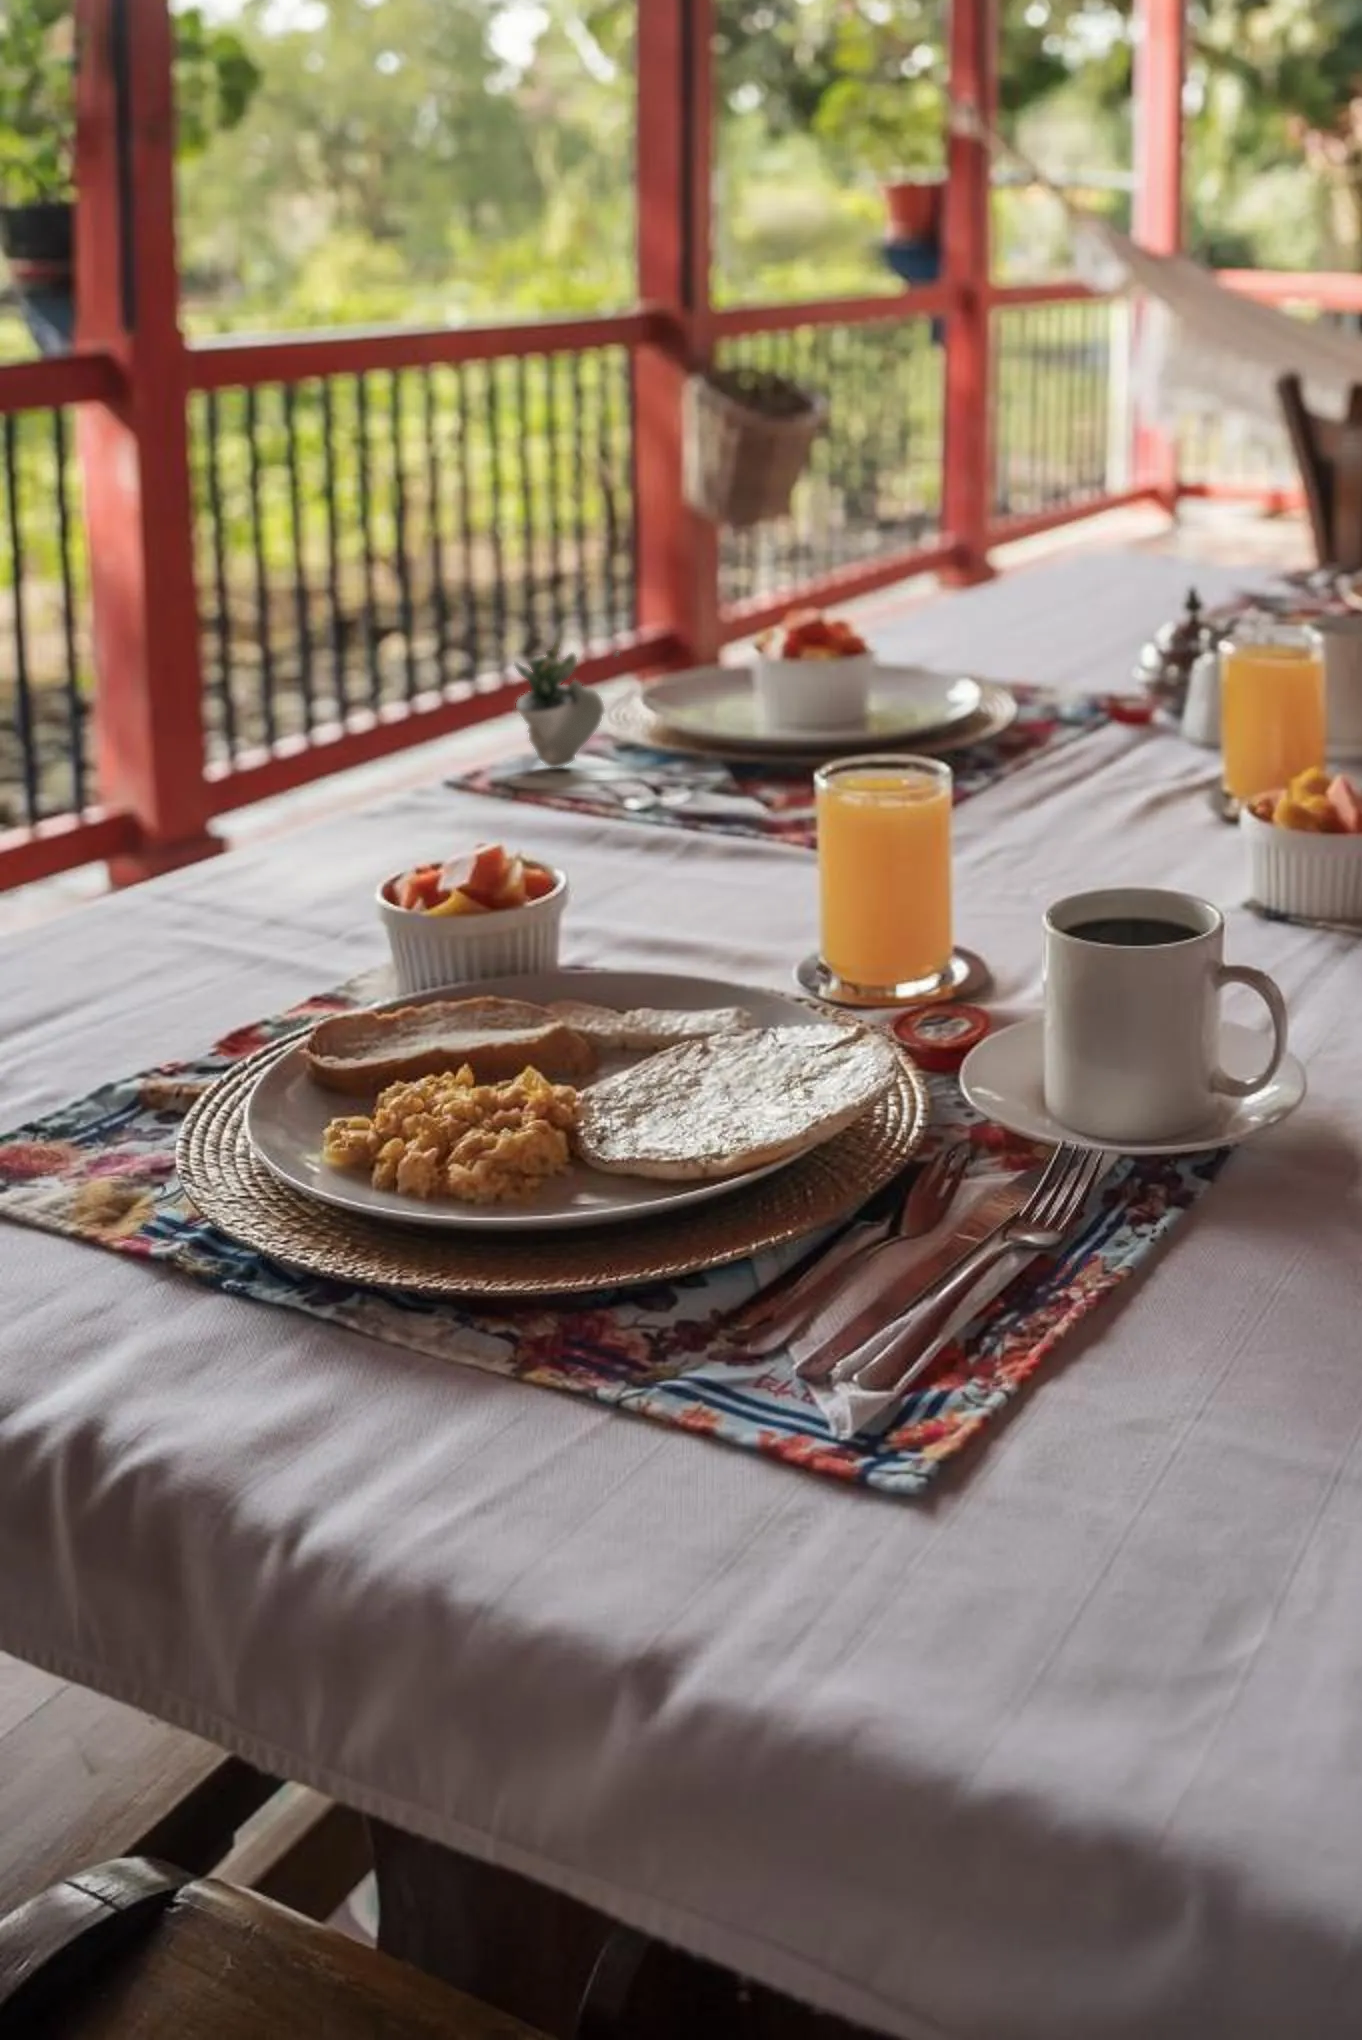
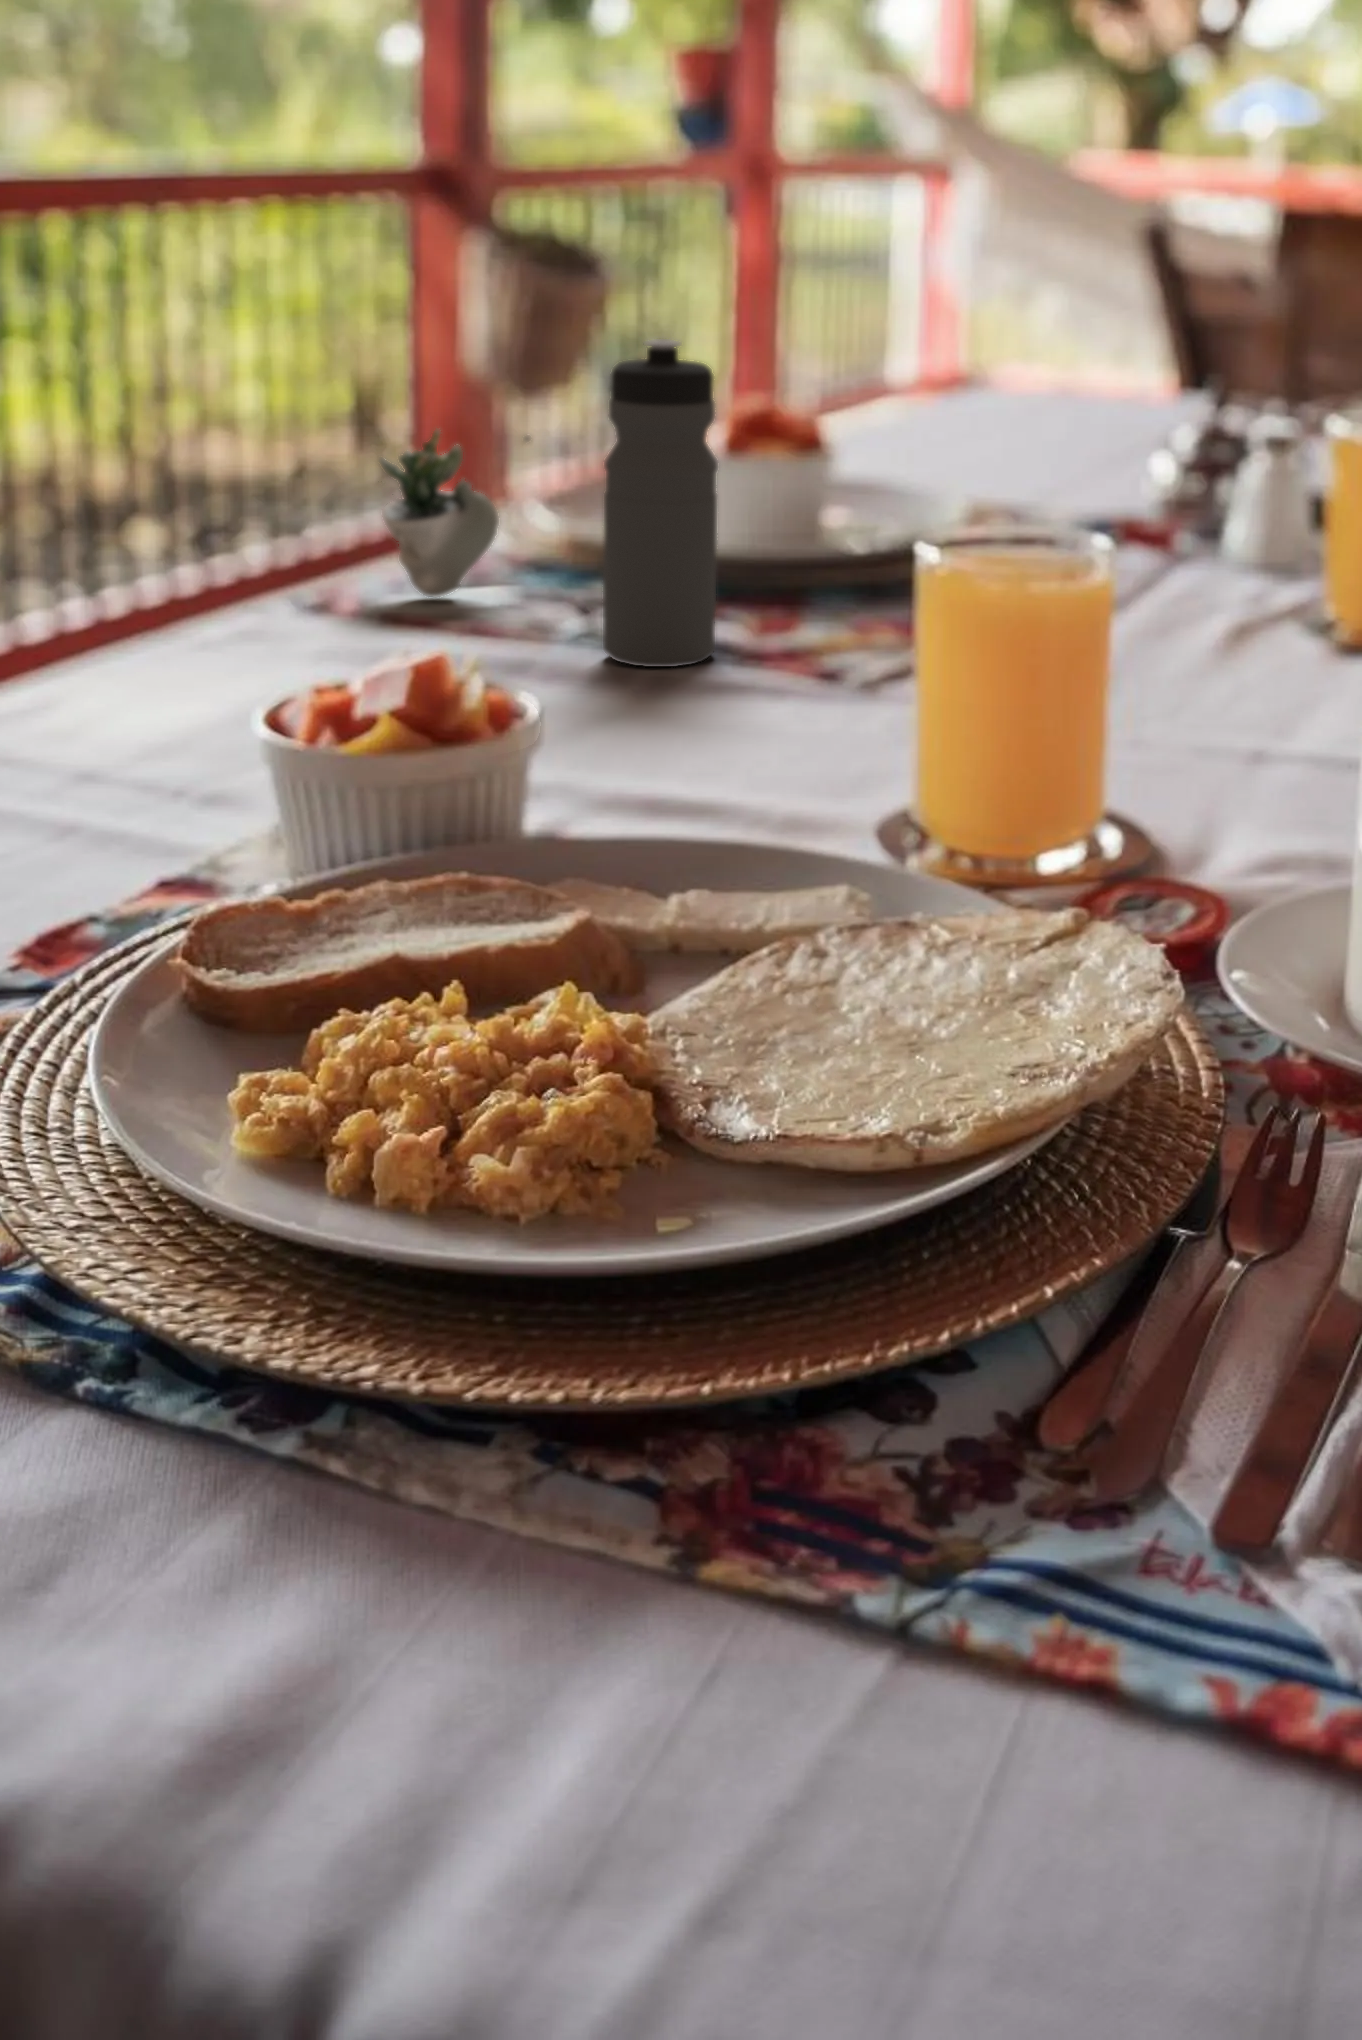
water bottle: none [661,591,746,832] -> present [603,339,718,667]

